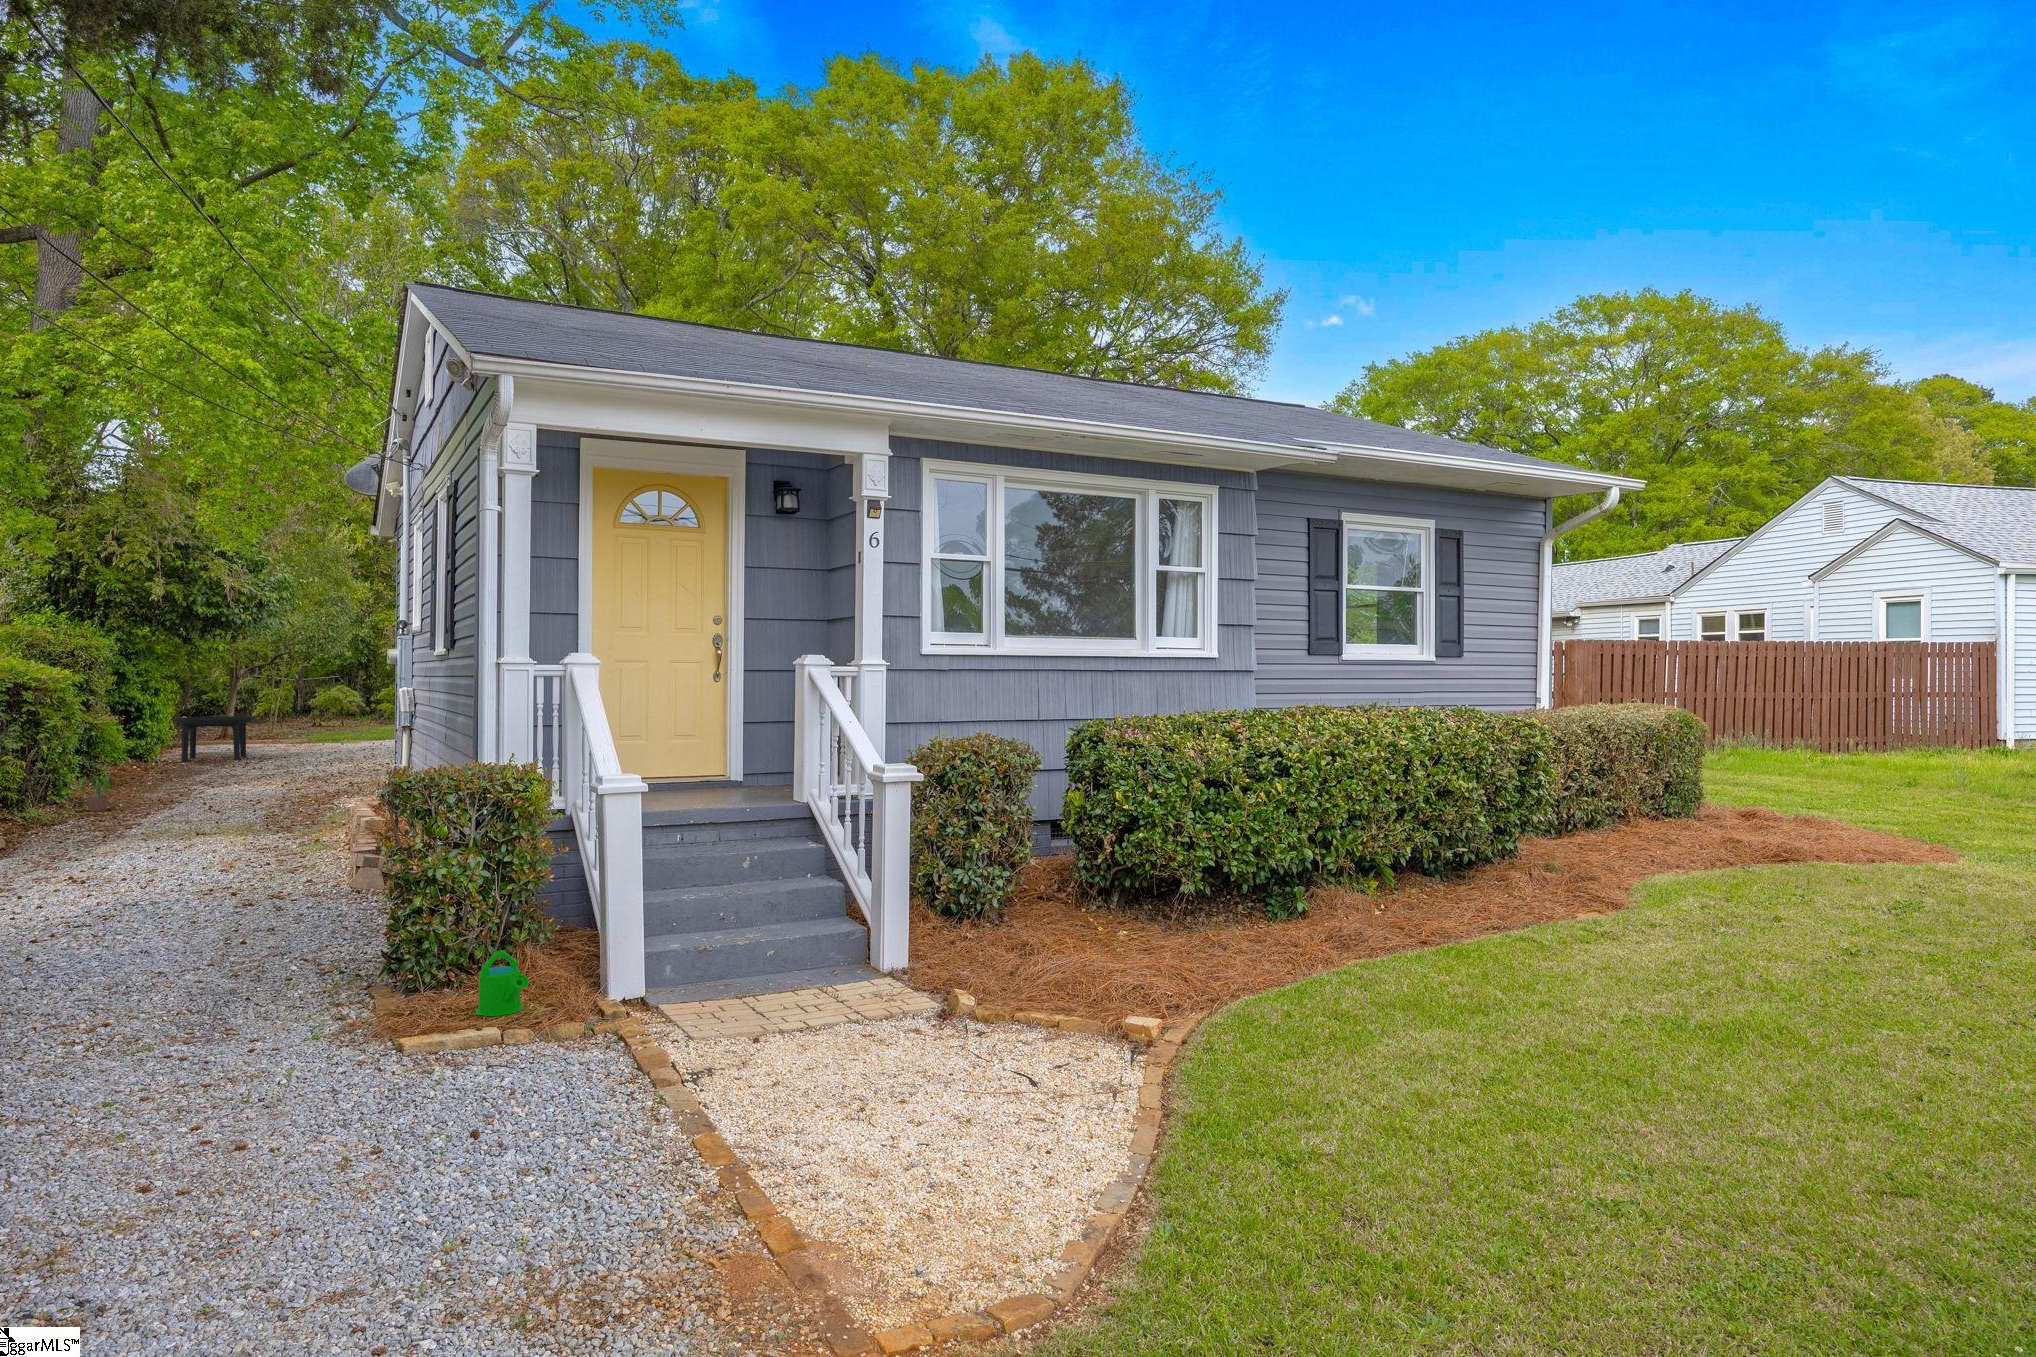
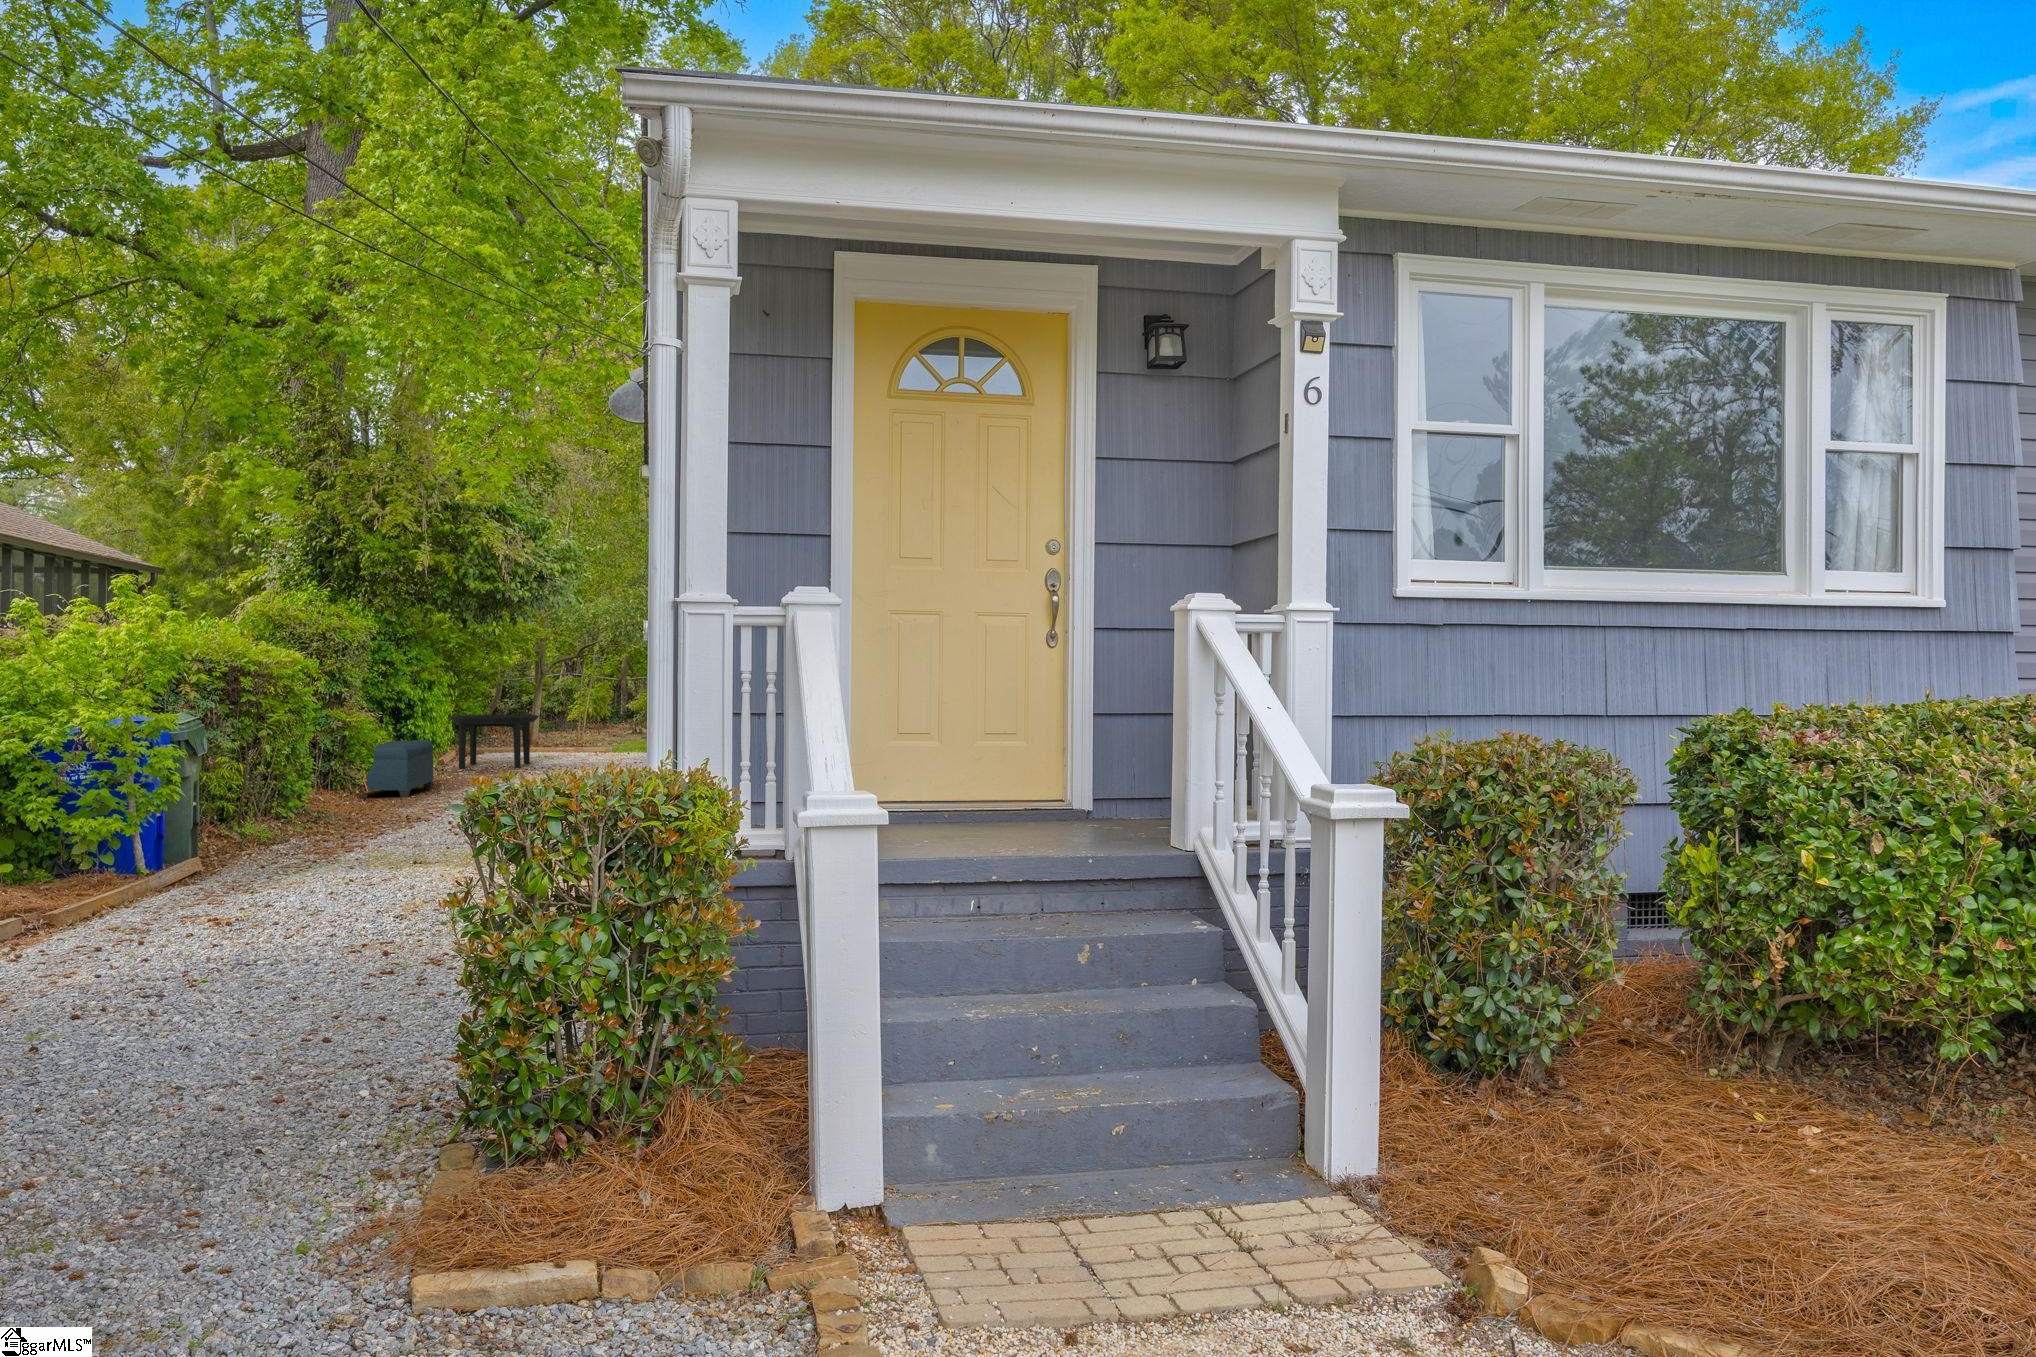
bench: none [104,739,170,788] -> present [359,740,433,798]
potted plant: present [78,775,115,811] -> none [298,782,351,827]
watering can: present [475,950,529,1016] -> none [594,1101,677,1222]

